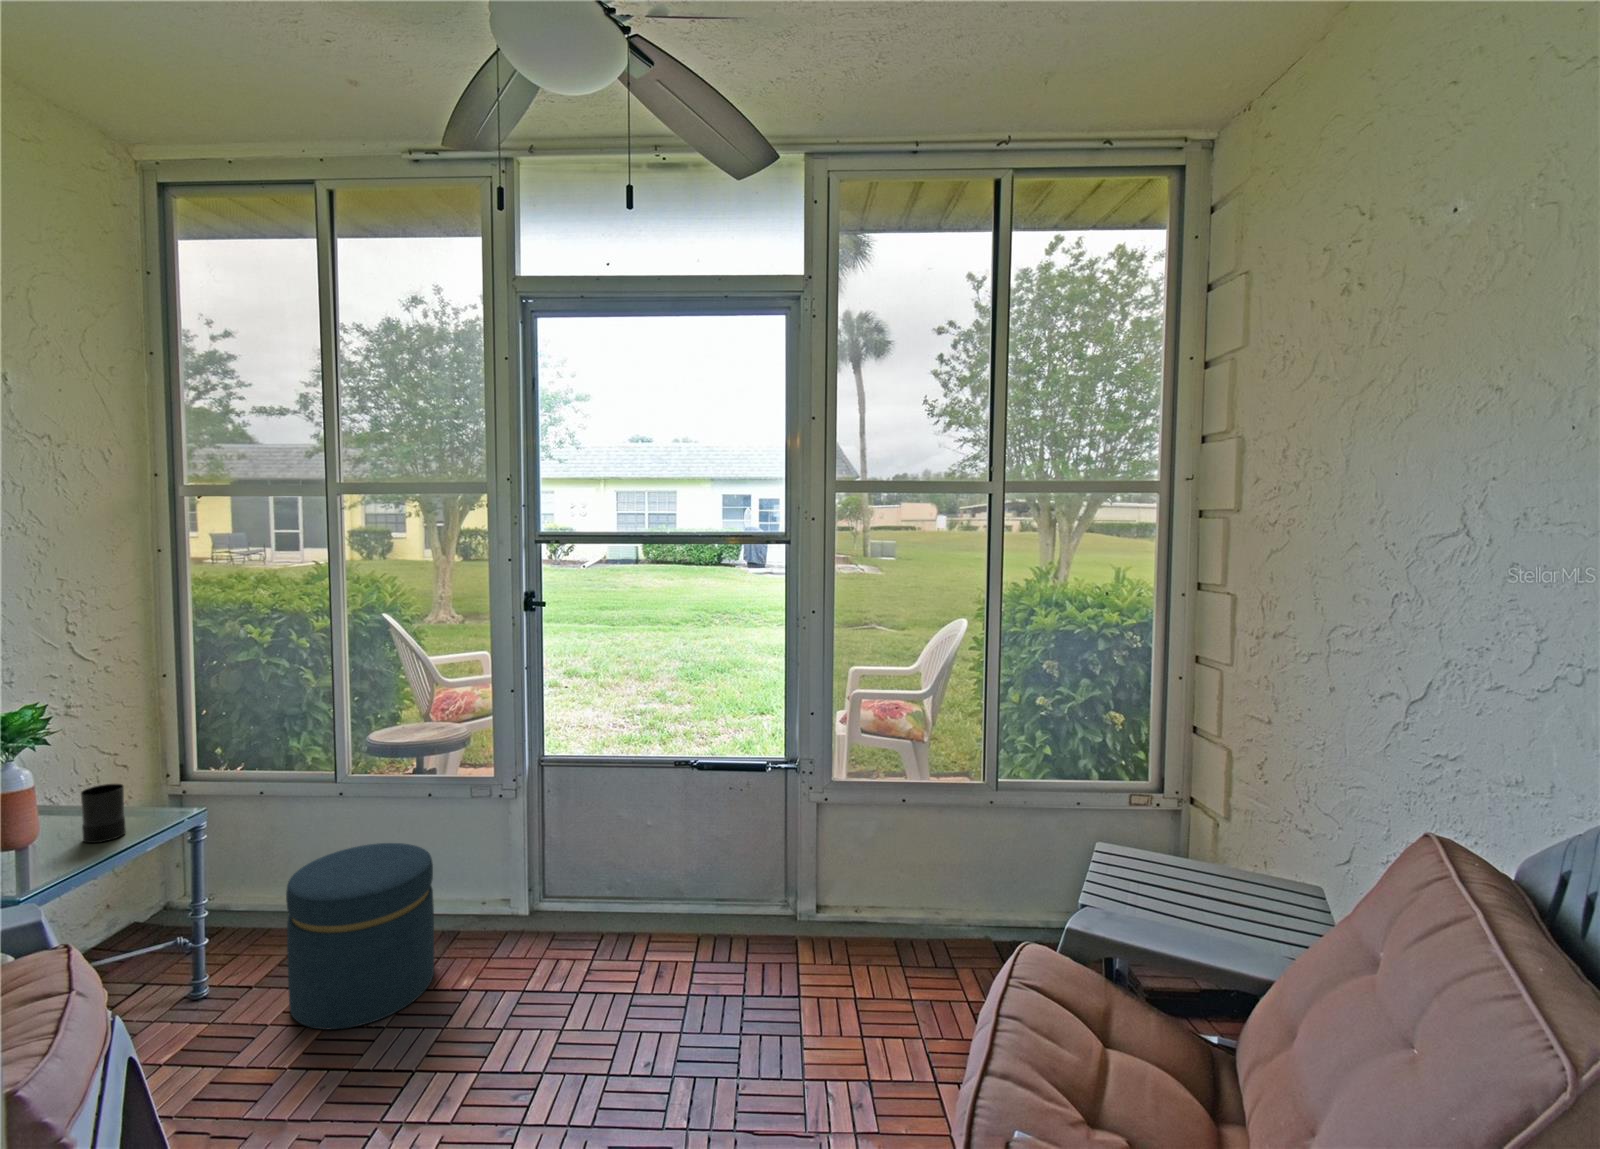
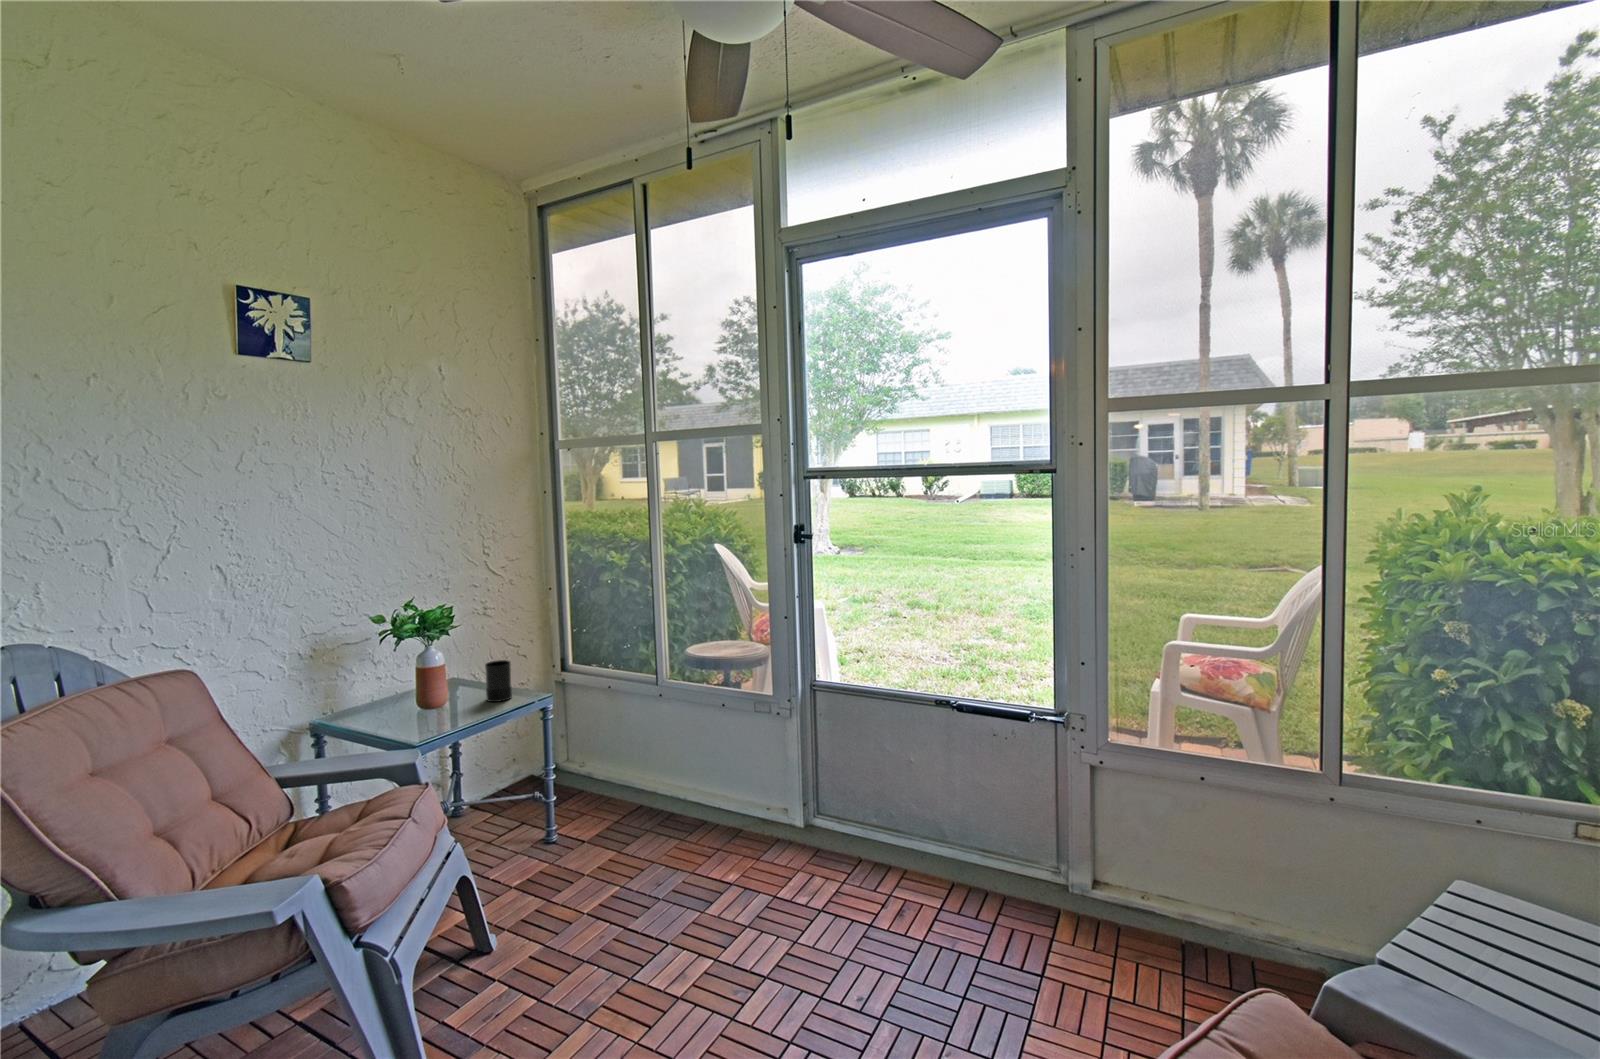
ottoman: present [286,843,434,1029] -> none [604,736,715,887]

